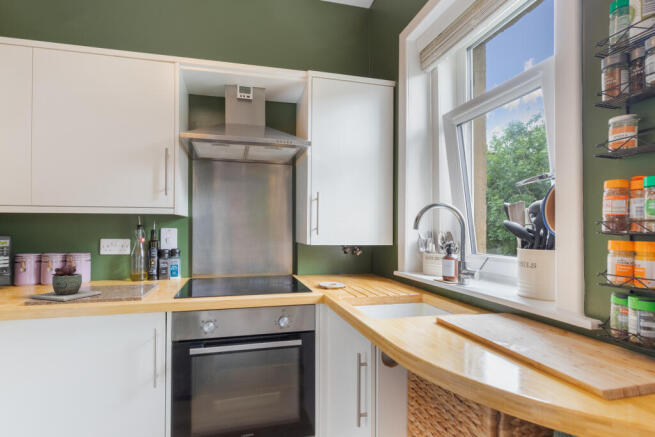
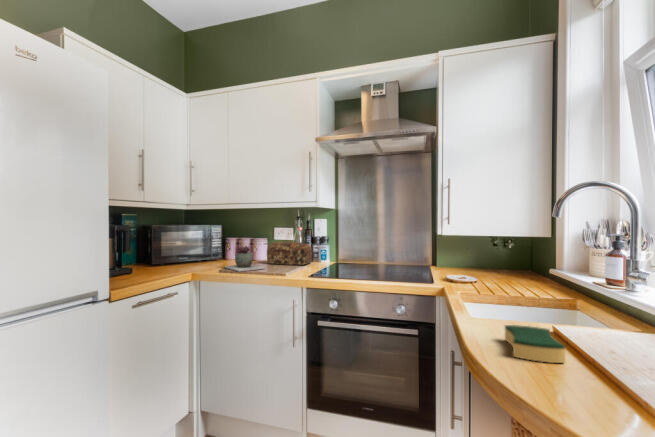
bread loaf: none [96,257,160,287] -> present [267,242,312,265]
sponge: none [415,319,464,345] -> present [505,325,566,363]

